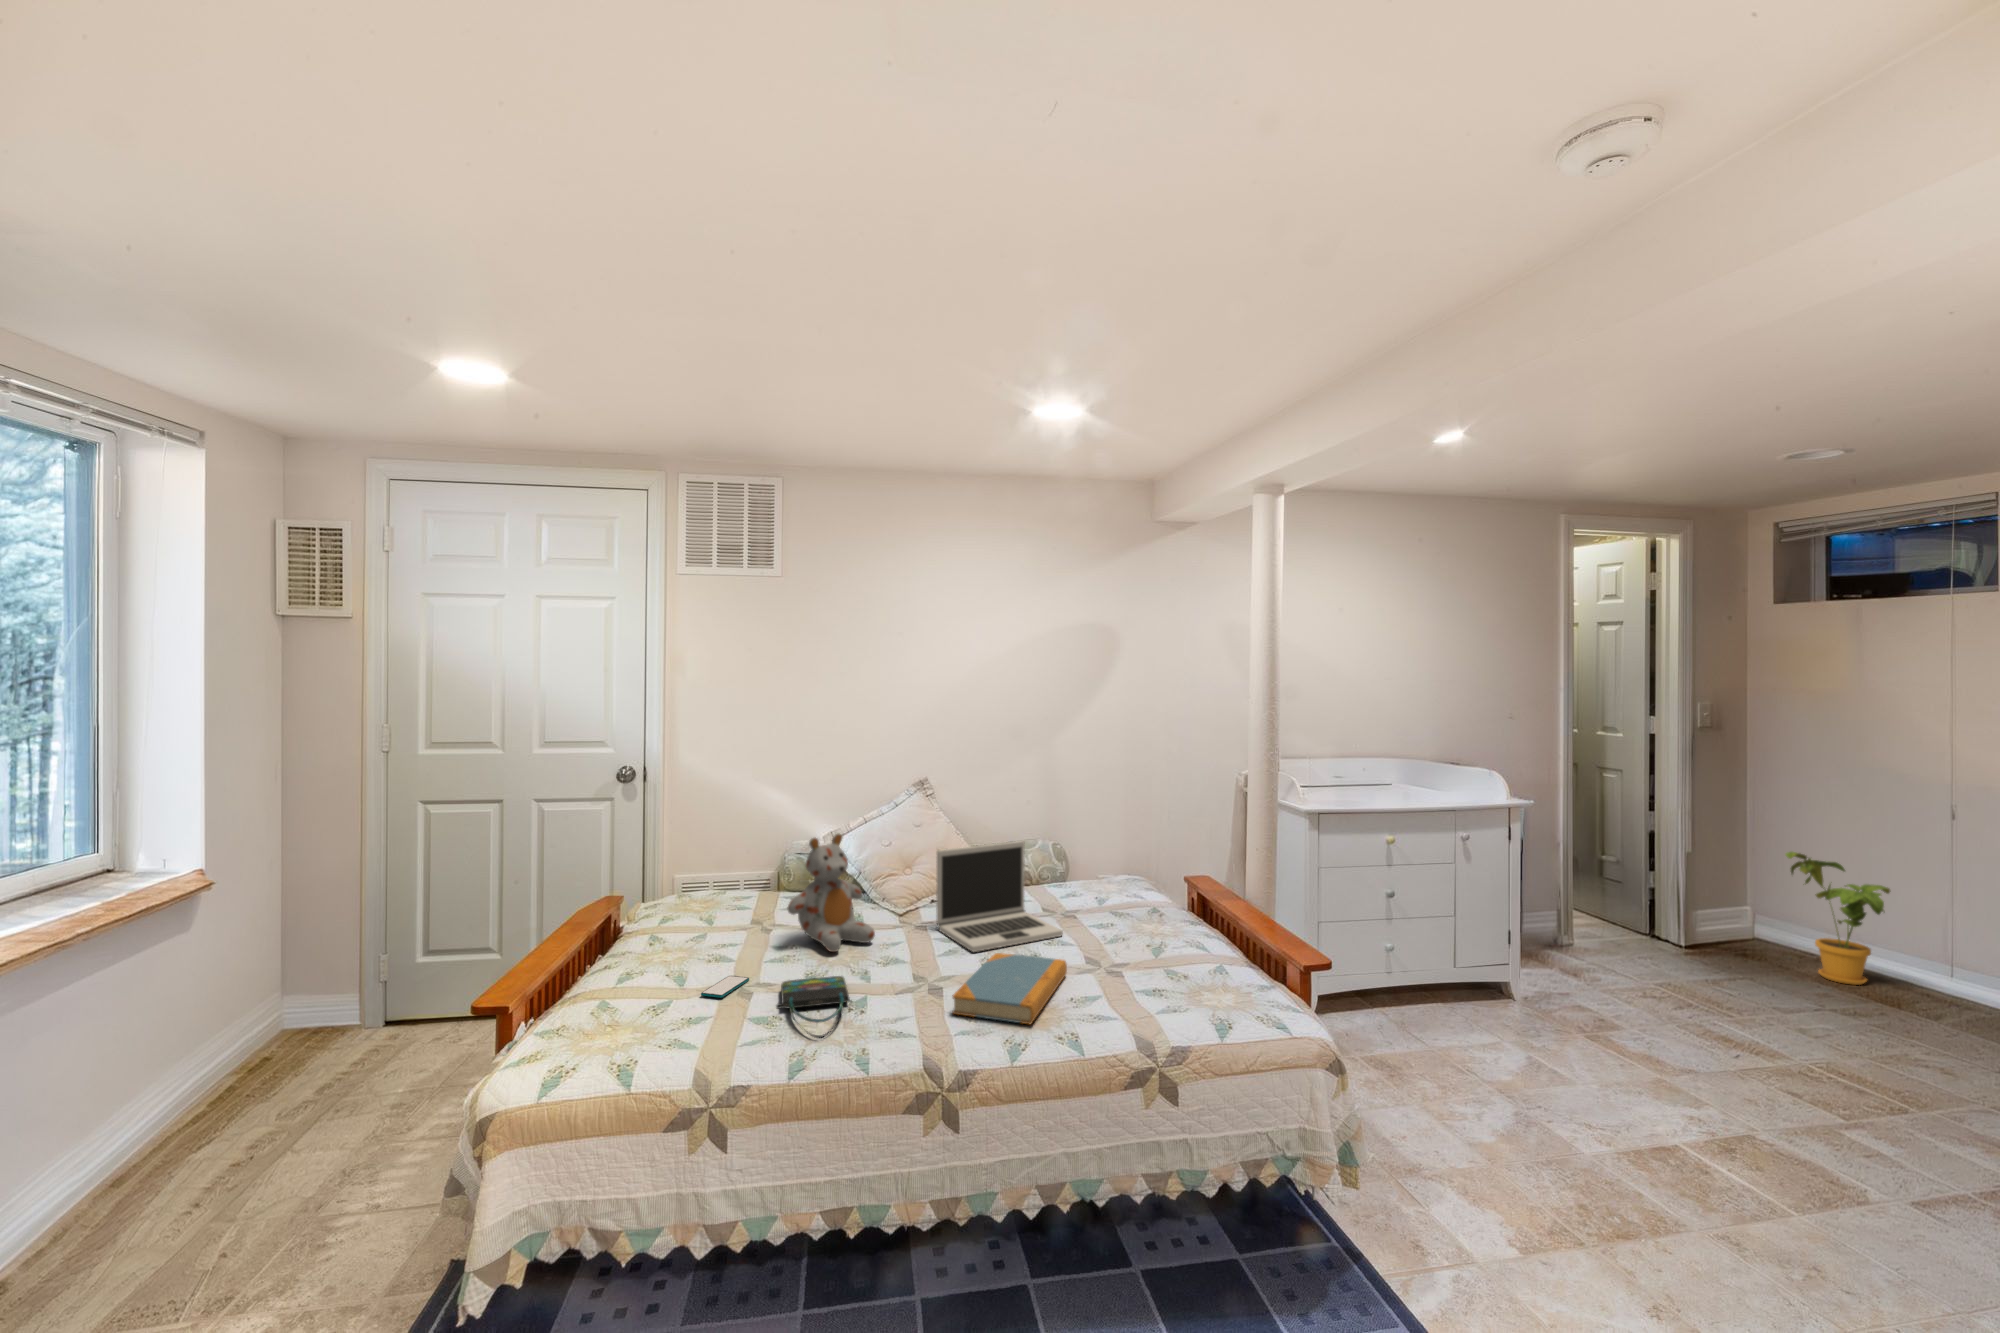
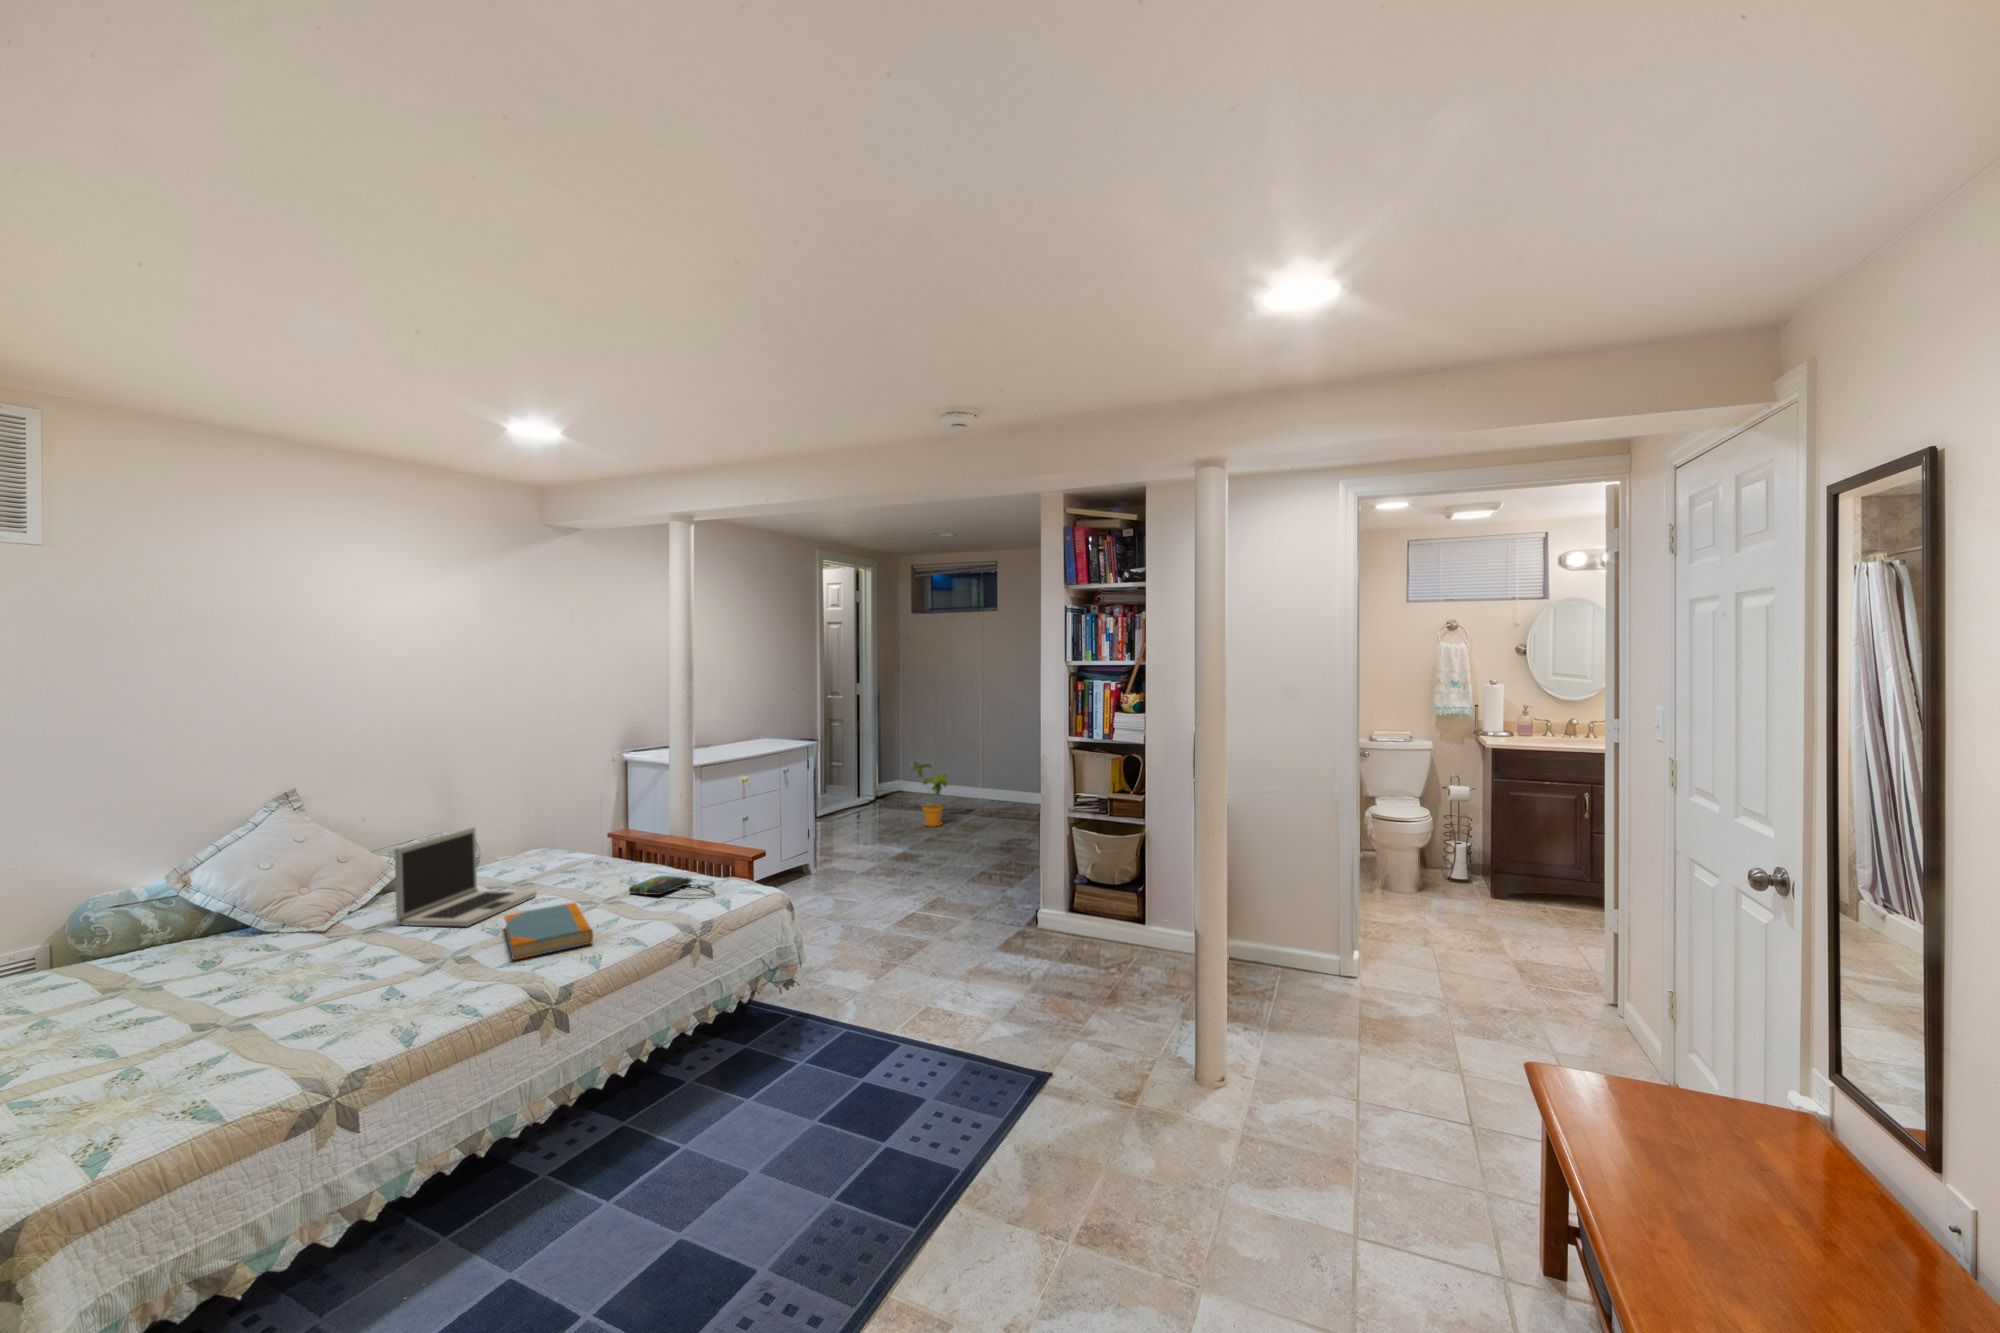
stuffed bear: present [788,834,875,952] -> none [220,851,340,970]
smartphone: present [701,976,749,998] -> none [173,1016,221,1046]
tote bag: present [776,976,852,1038] -> present [629,876,714,896]

